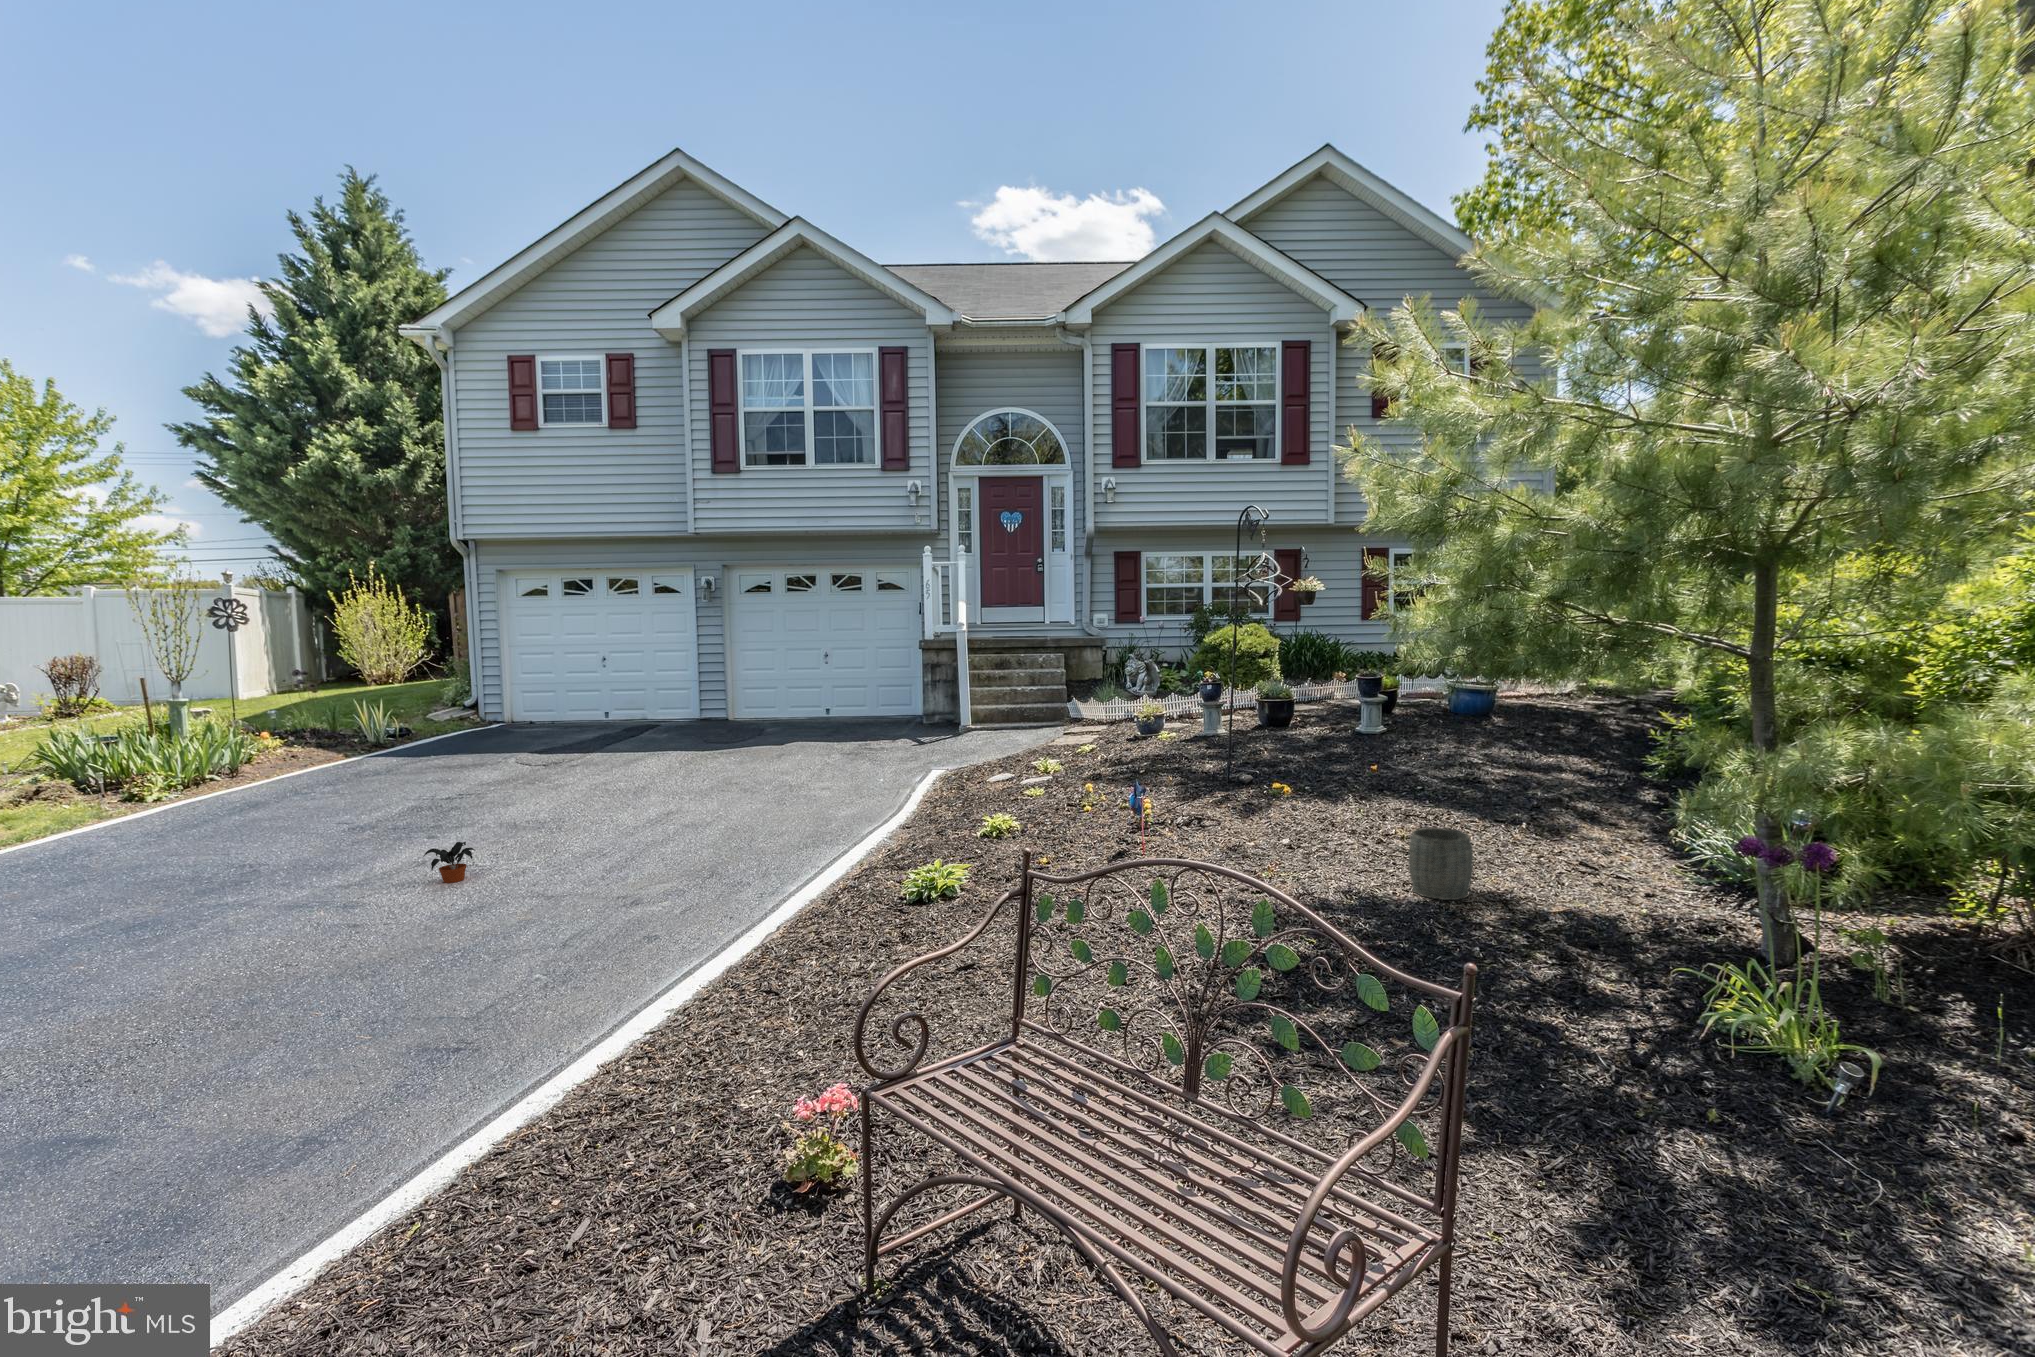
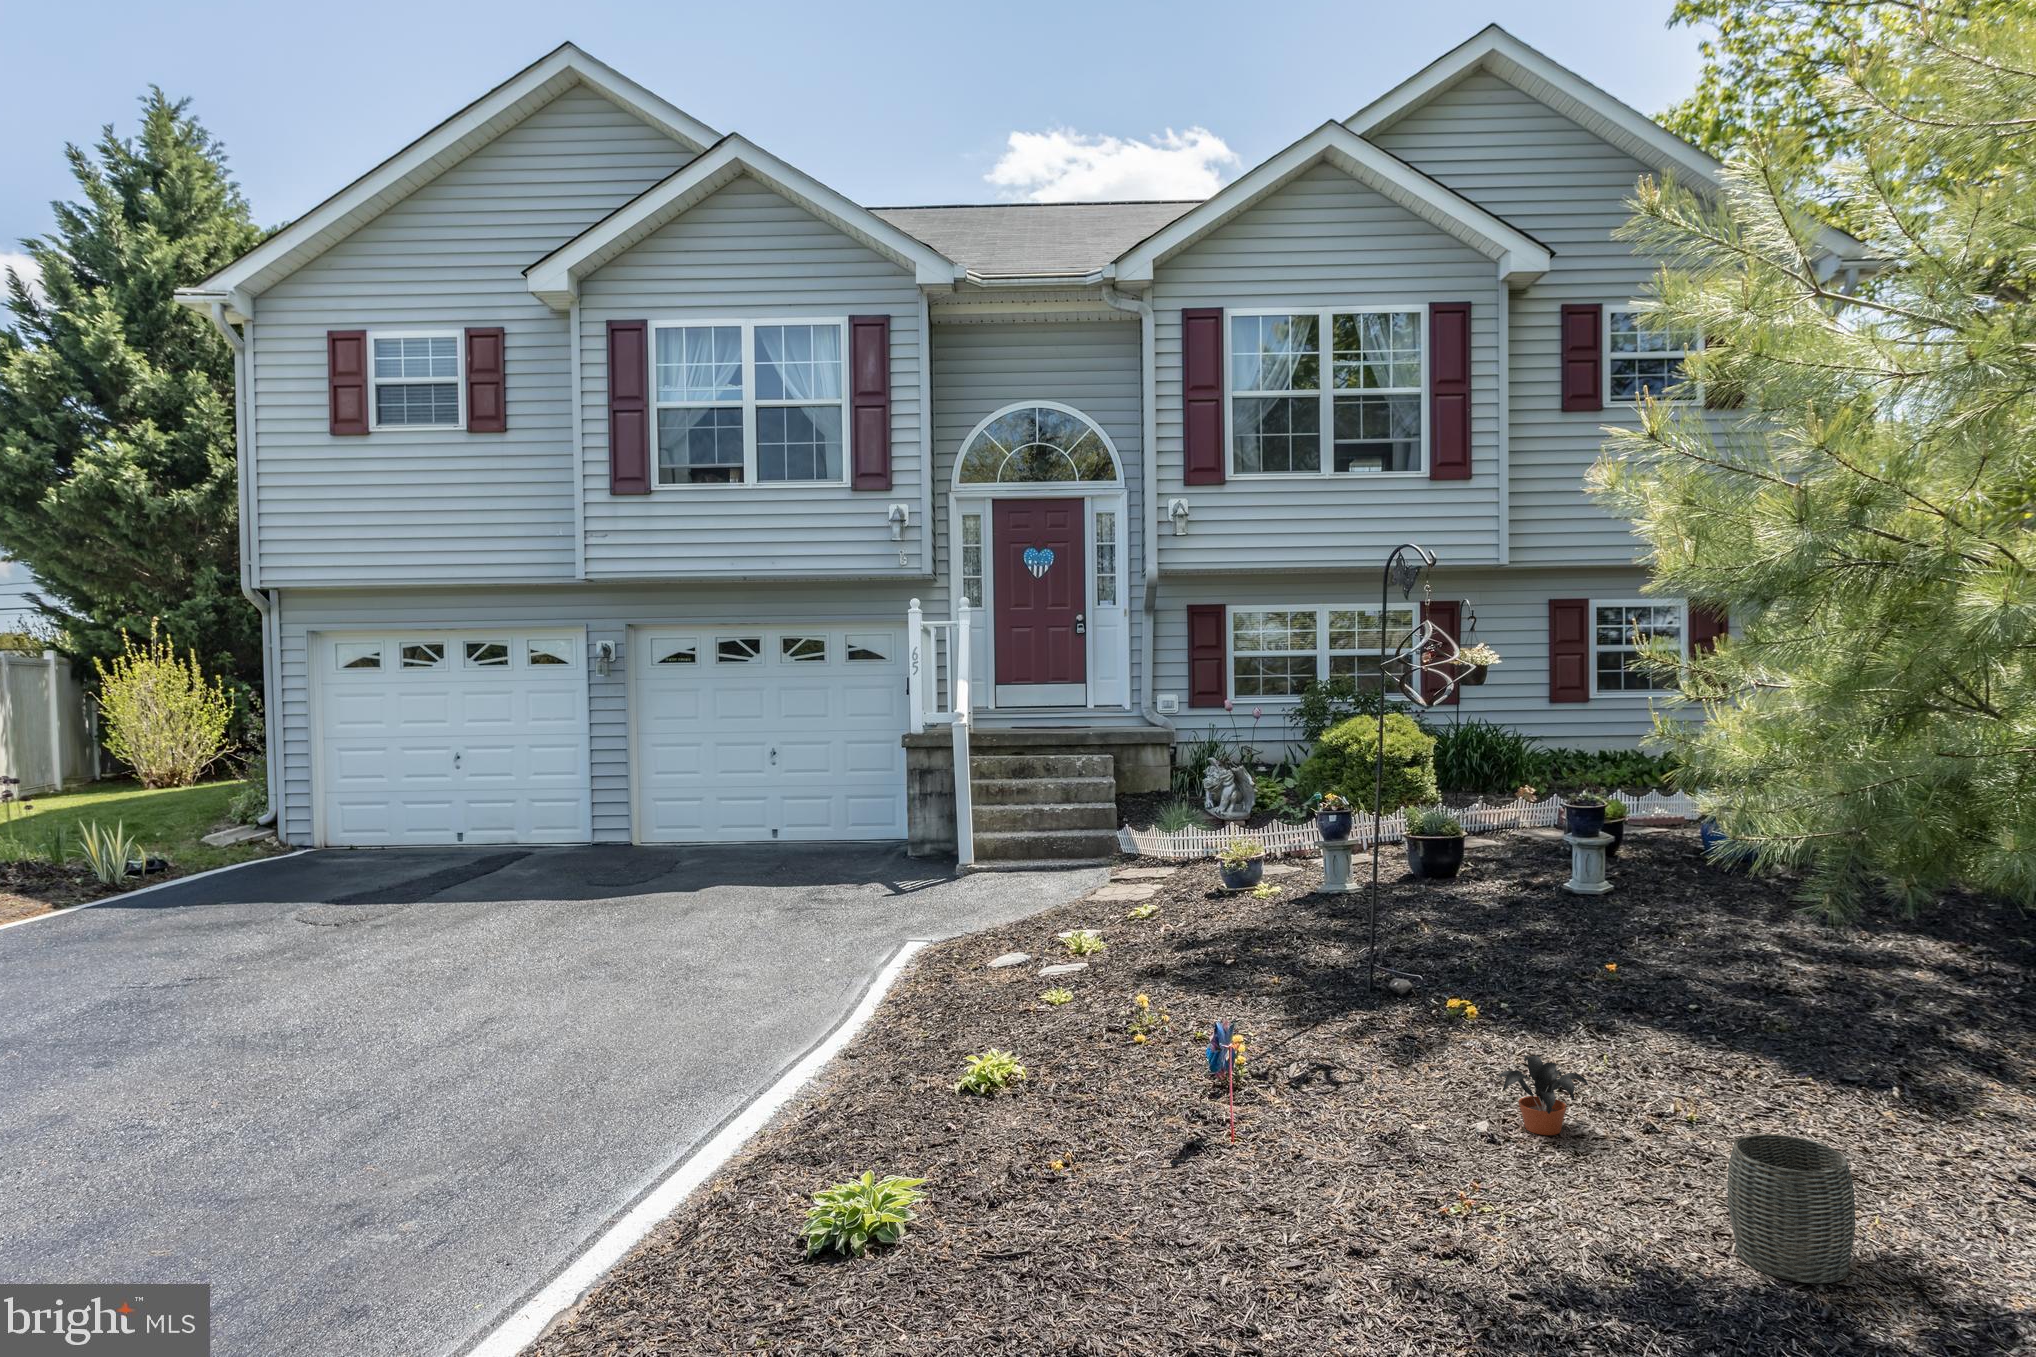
potted plant: present [424,842,474,883] -> present [1496,1055,1589,1135]

